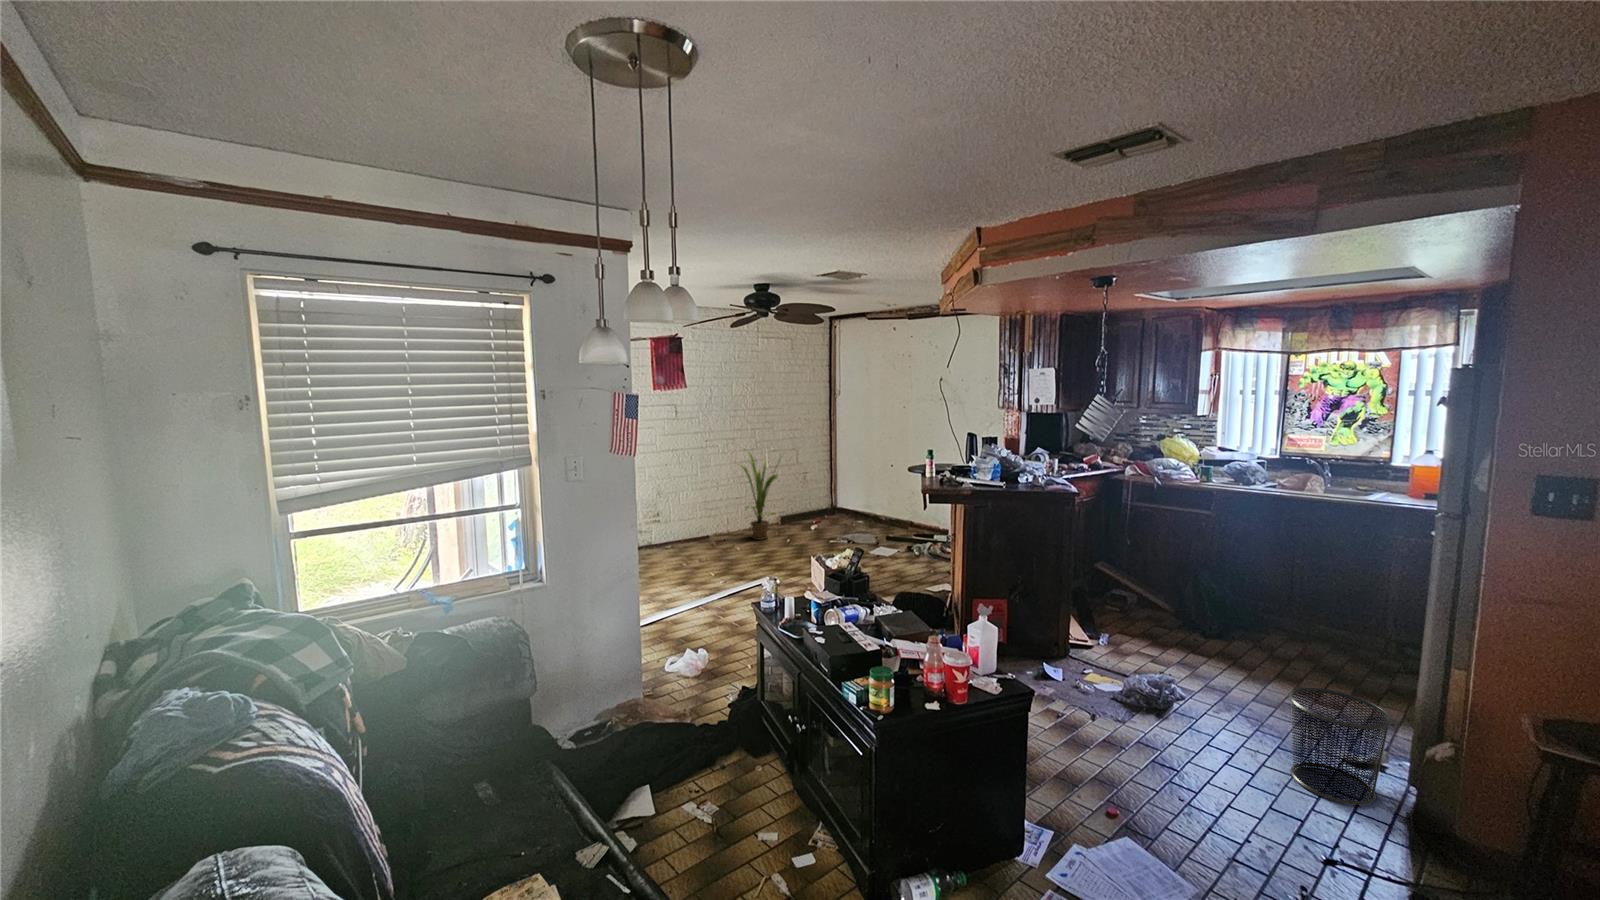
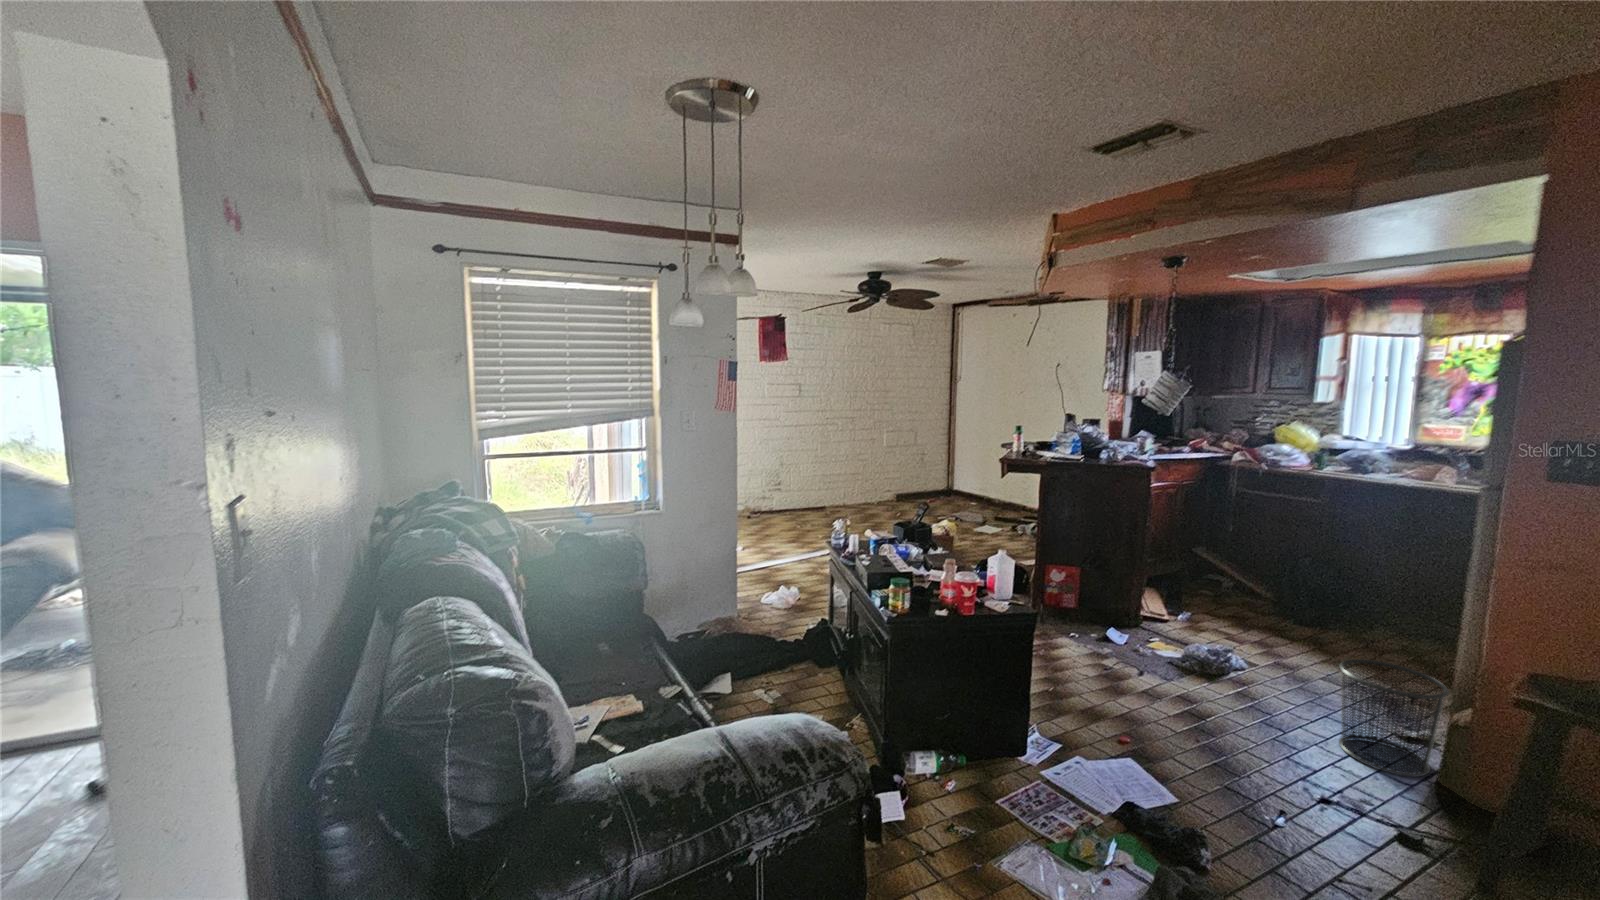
house plant: present [742,452,777,540] -> none [849,429,897,512]

